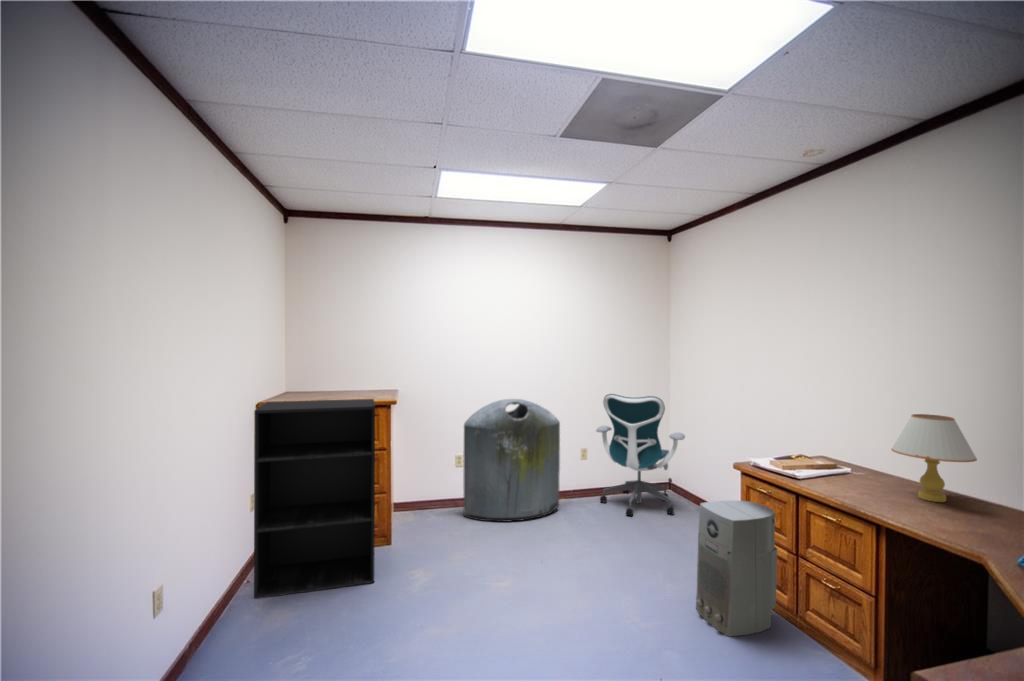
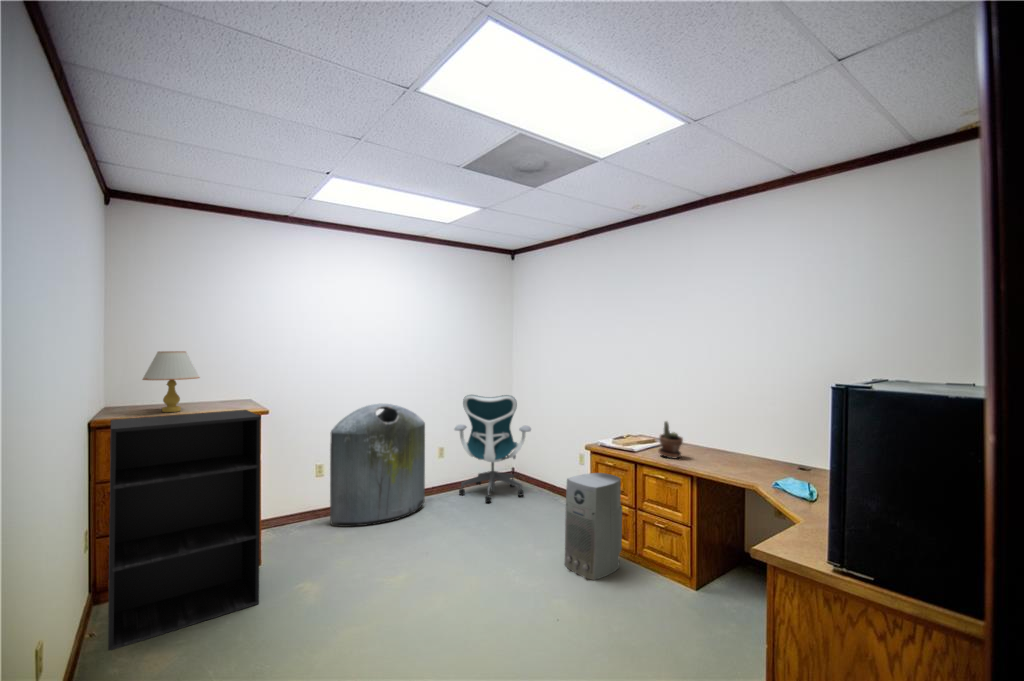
table lamp: present [891,414,977,502] -> present [143,351,200,412]
potted plant: none [830,444,870,497] -> present [658,421,683,458]

